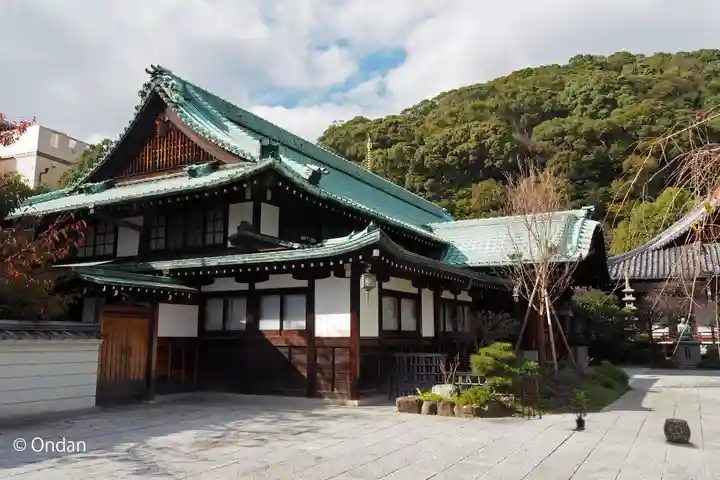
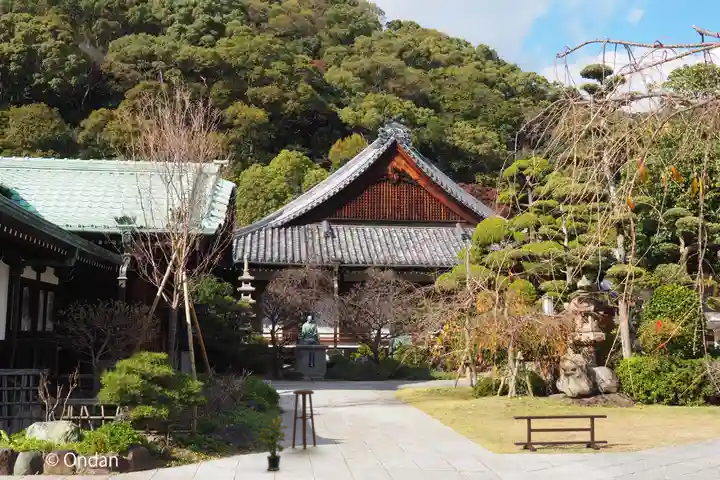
stool: present [521,375,541,419] -> present [292,390,316,449]
woven basket: present [663,418,691,443] -> none [377,438,407,469]

